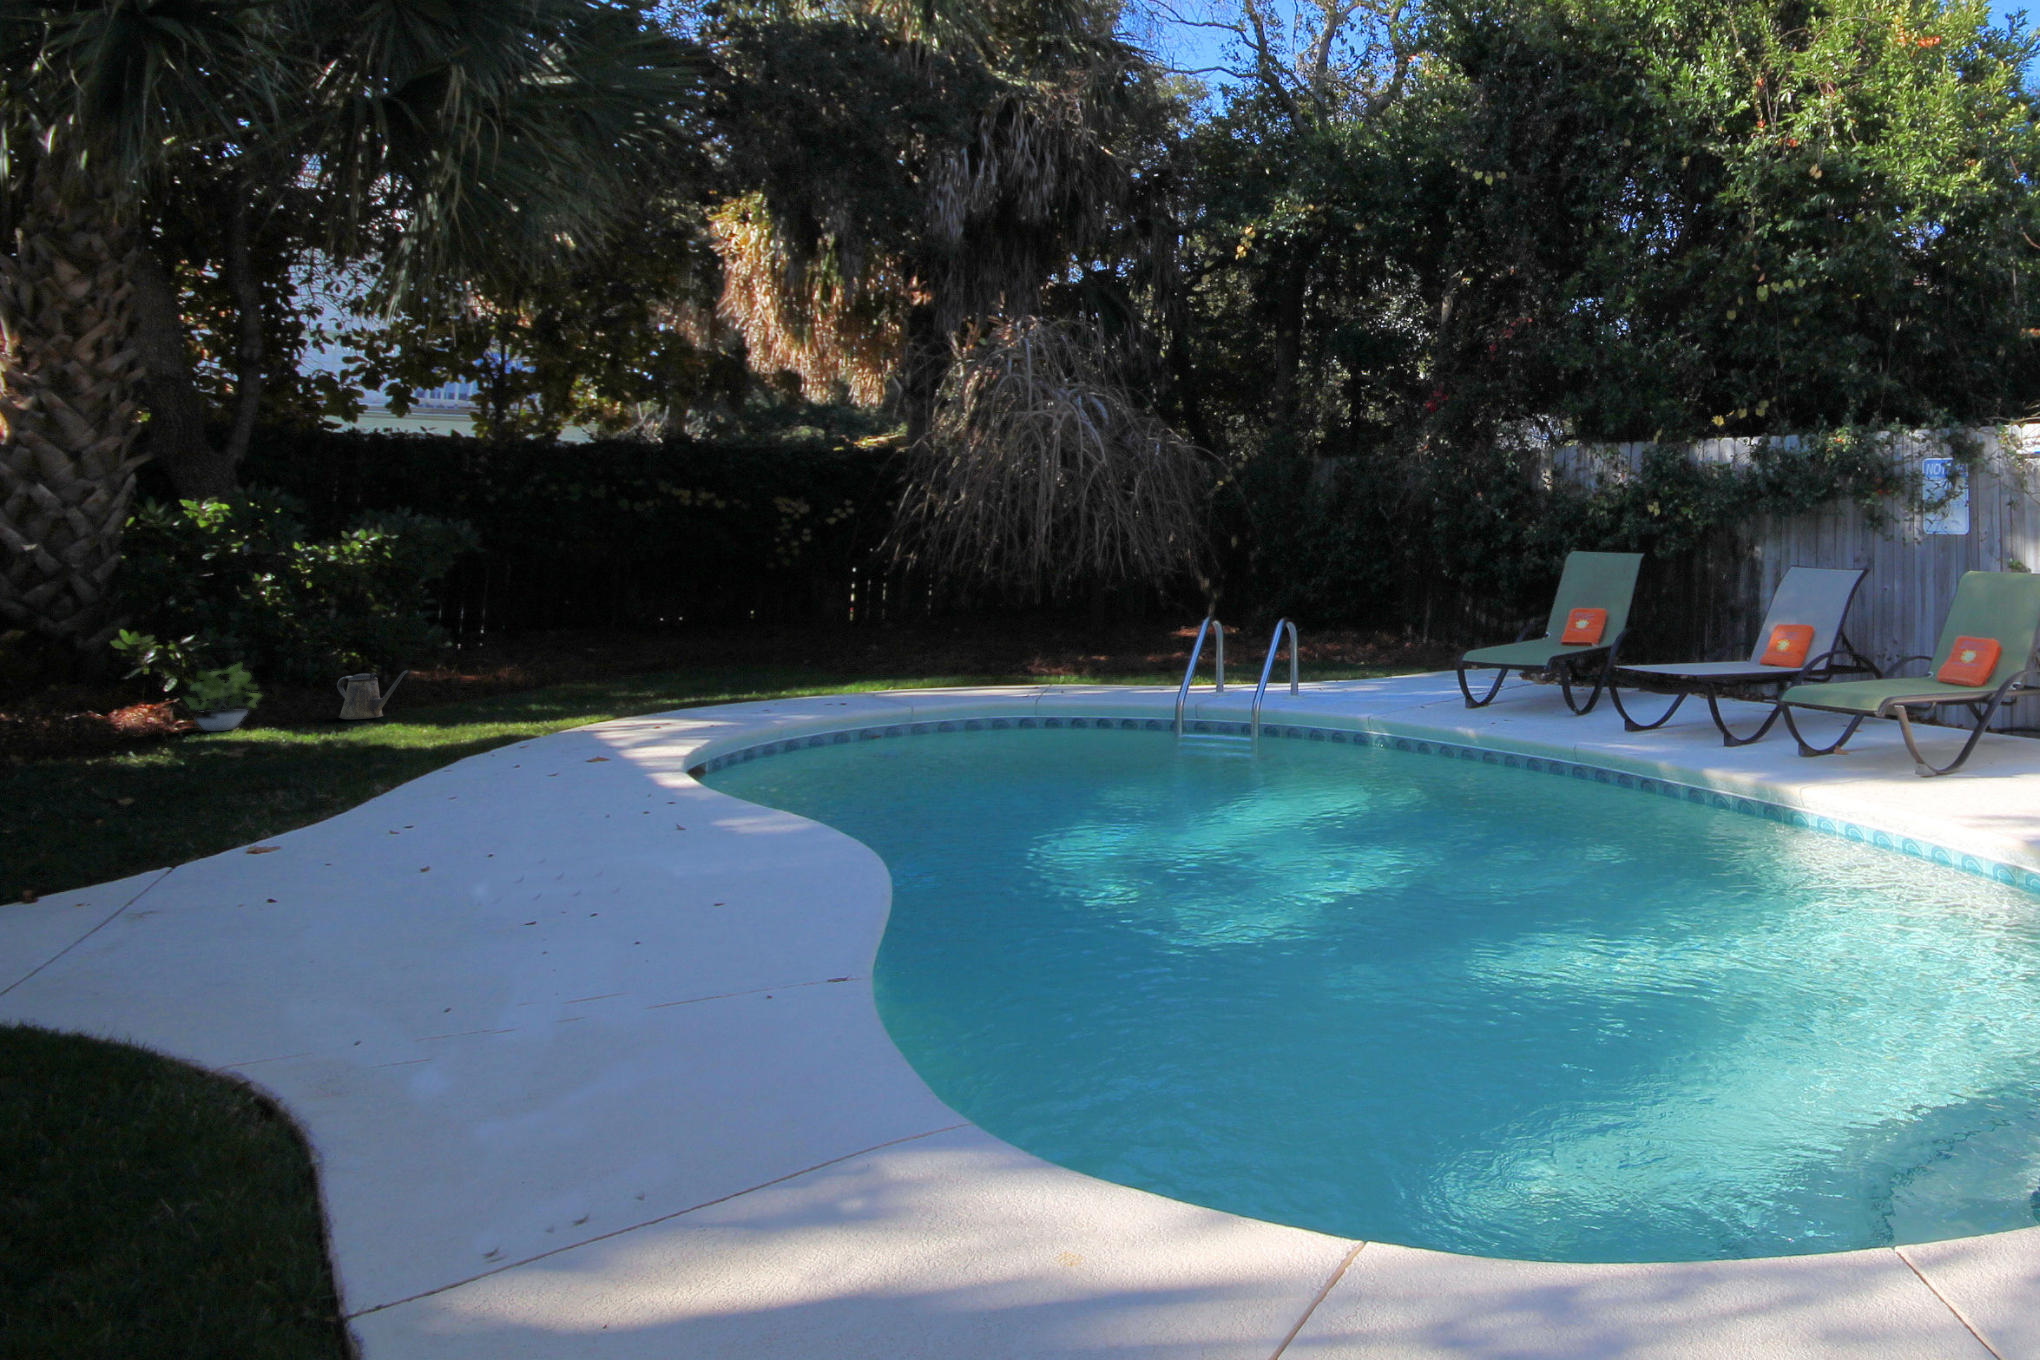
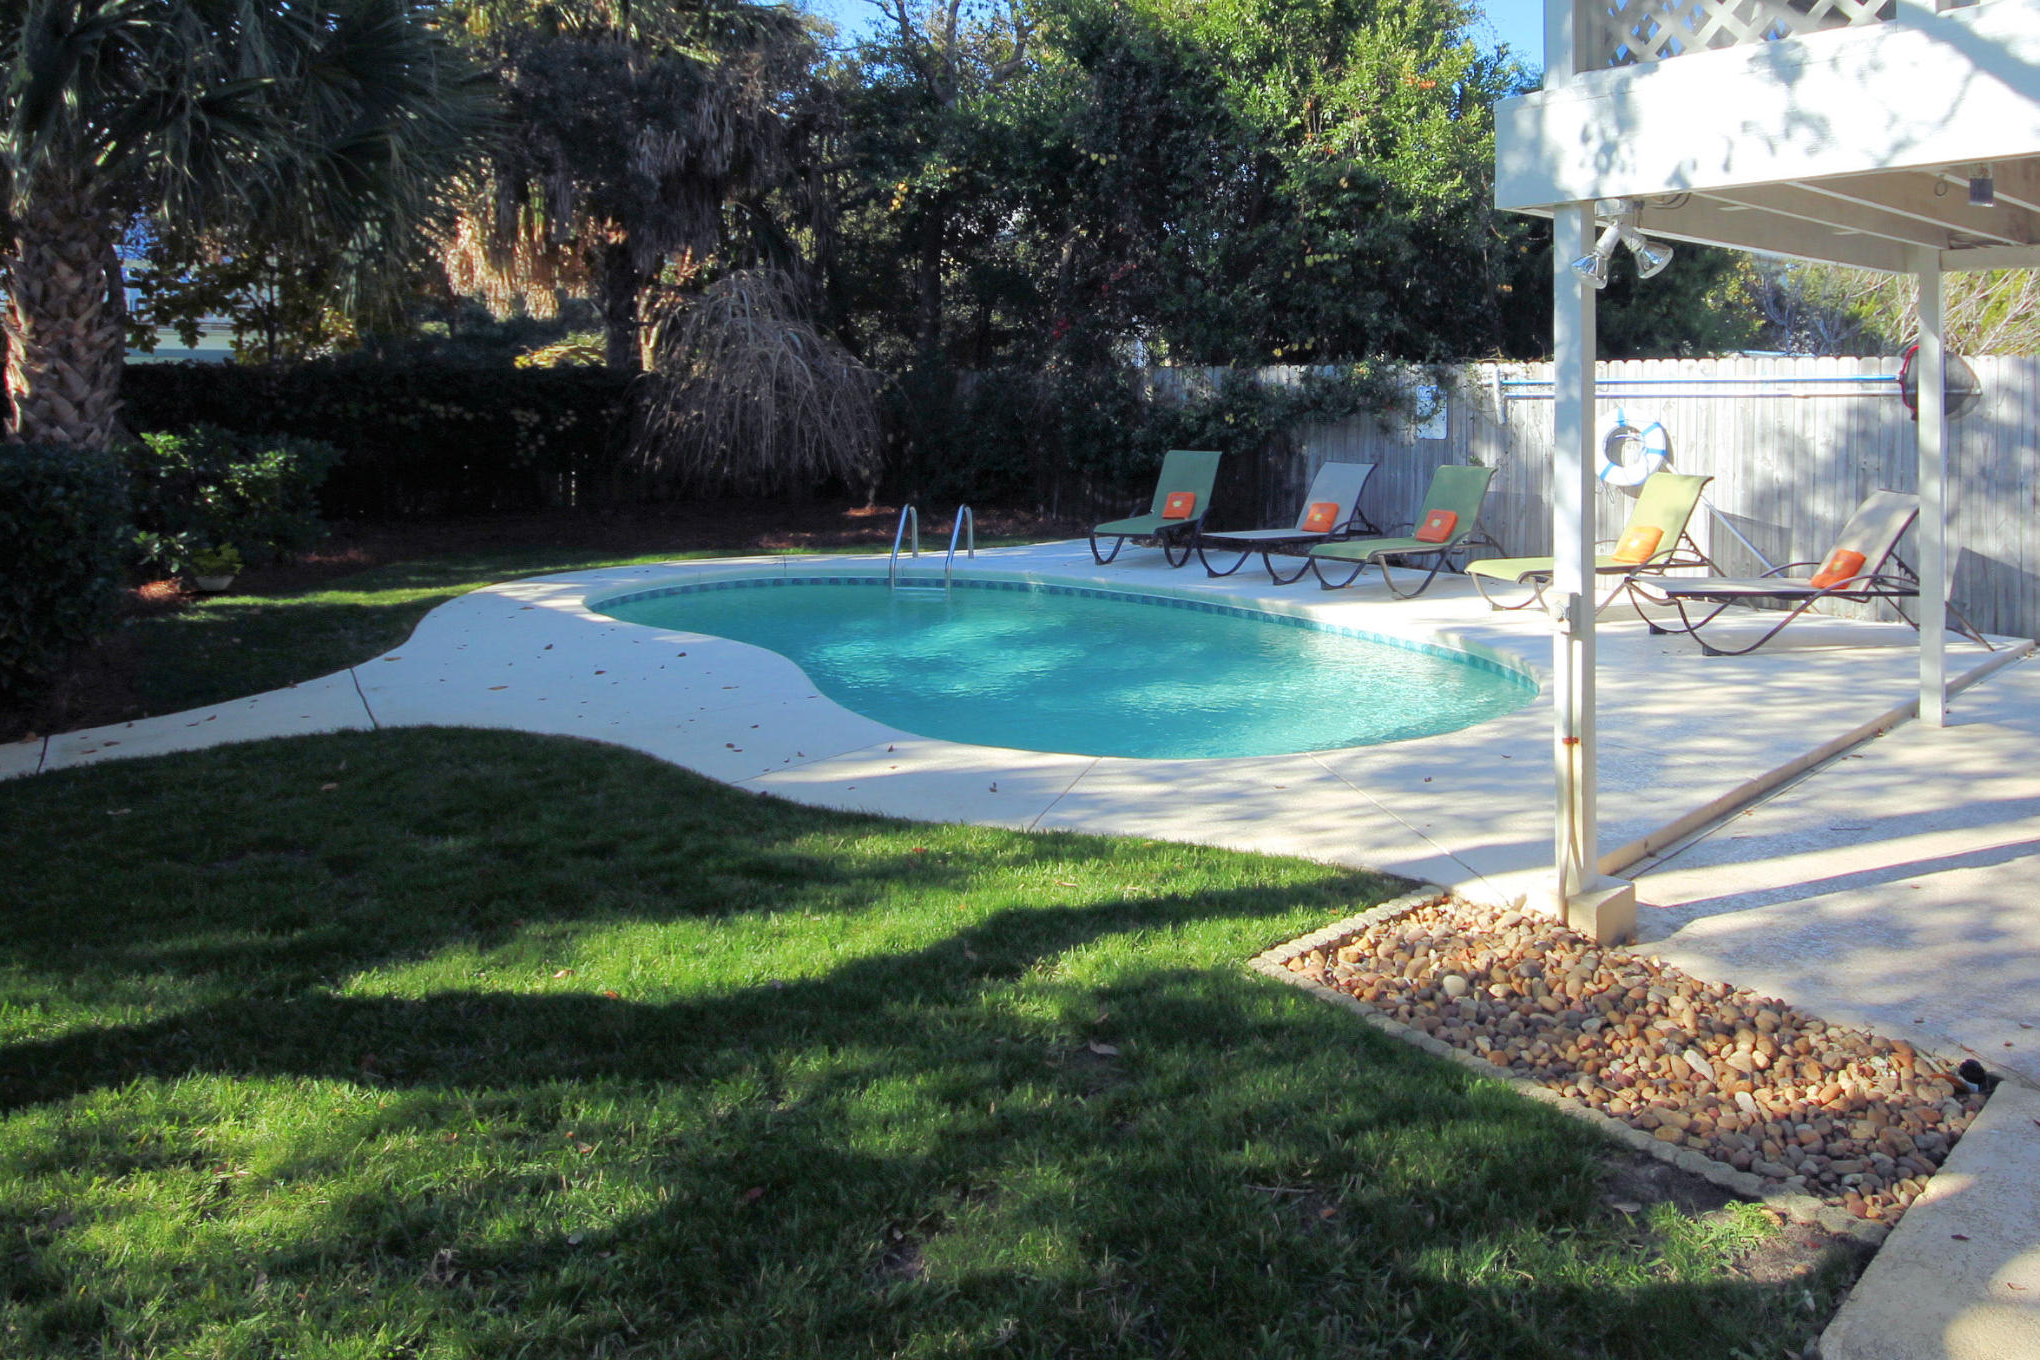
watering can: present [337,670,409,719] -> none [284,547,339,582]

